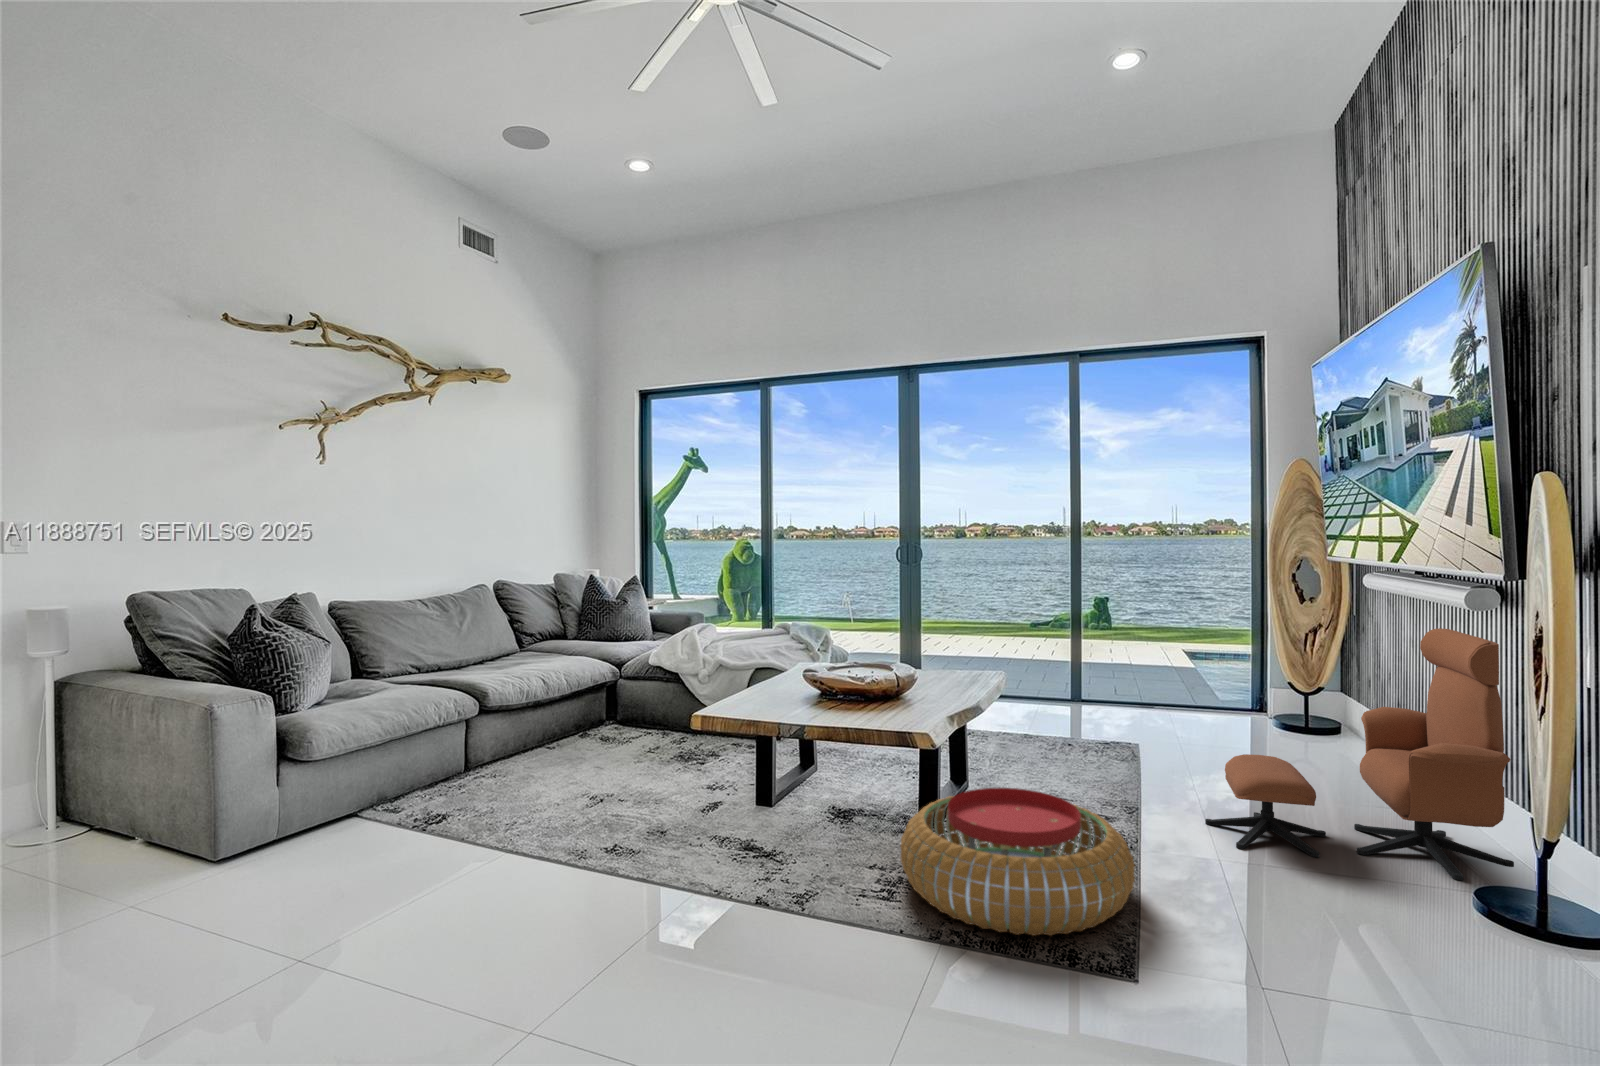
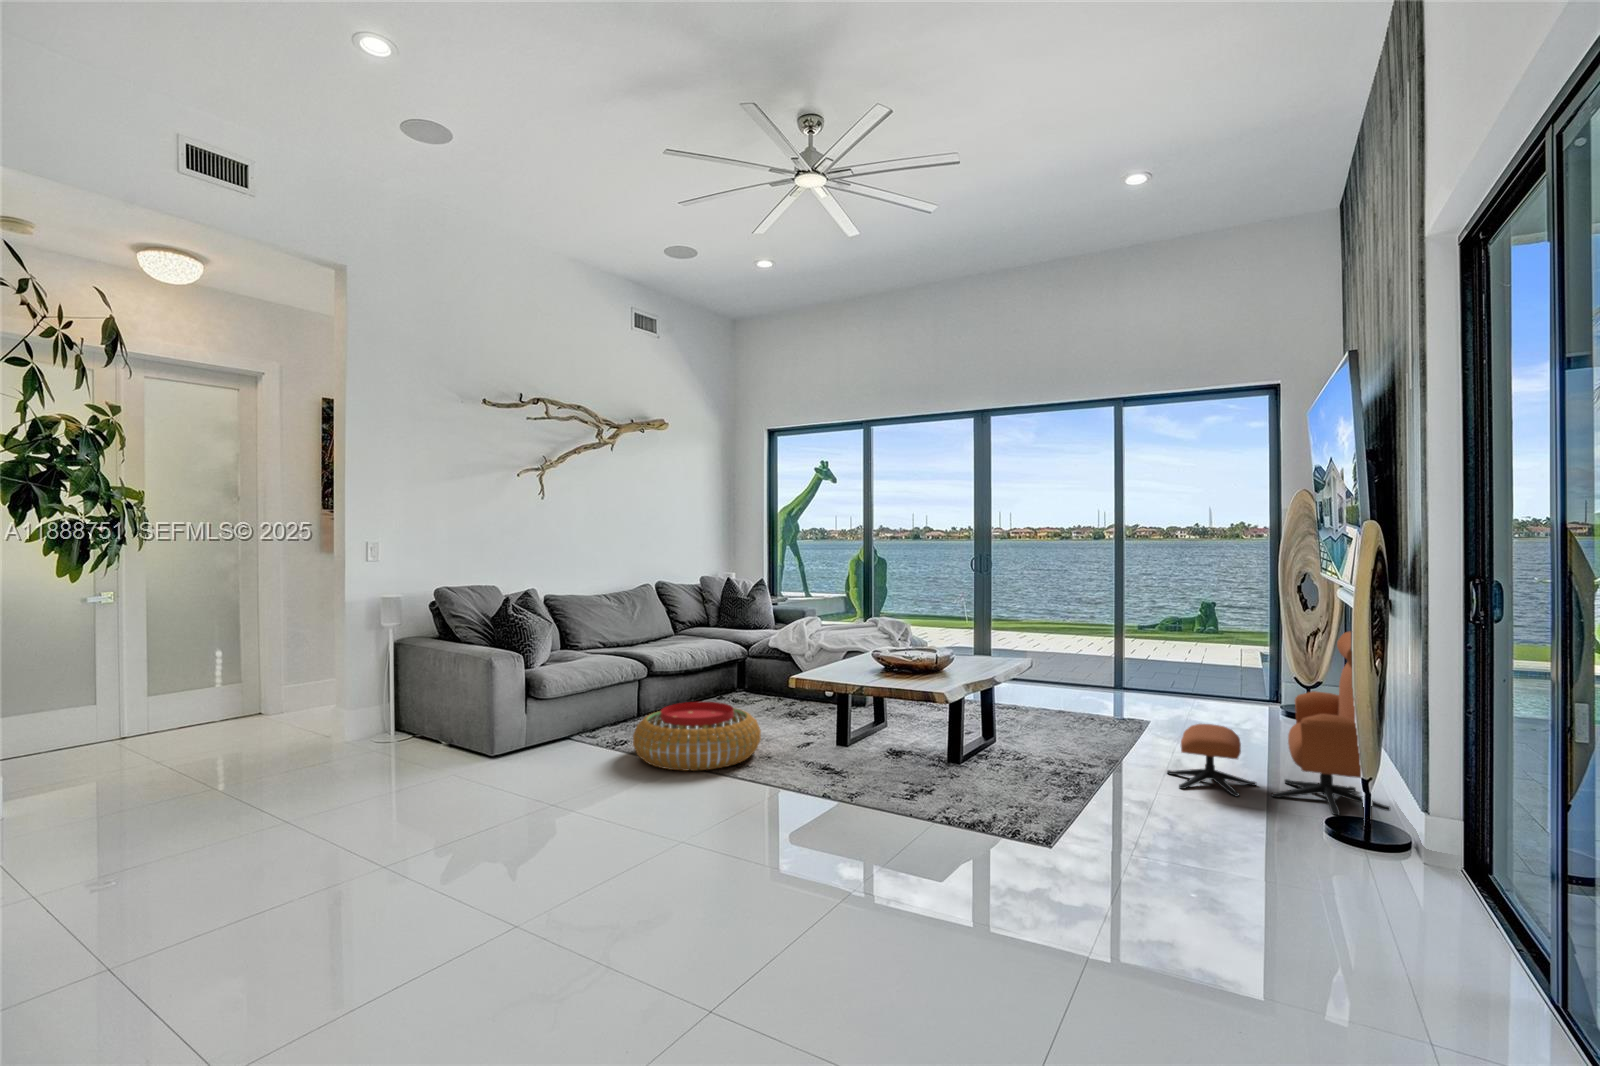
pouf: present [901,788,1135,936] -> present [633,702,761,771]

